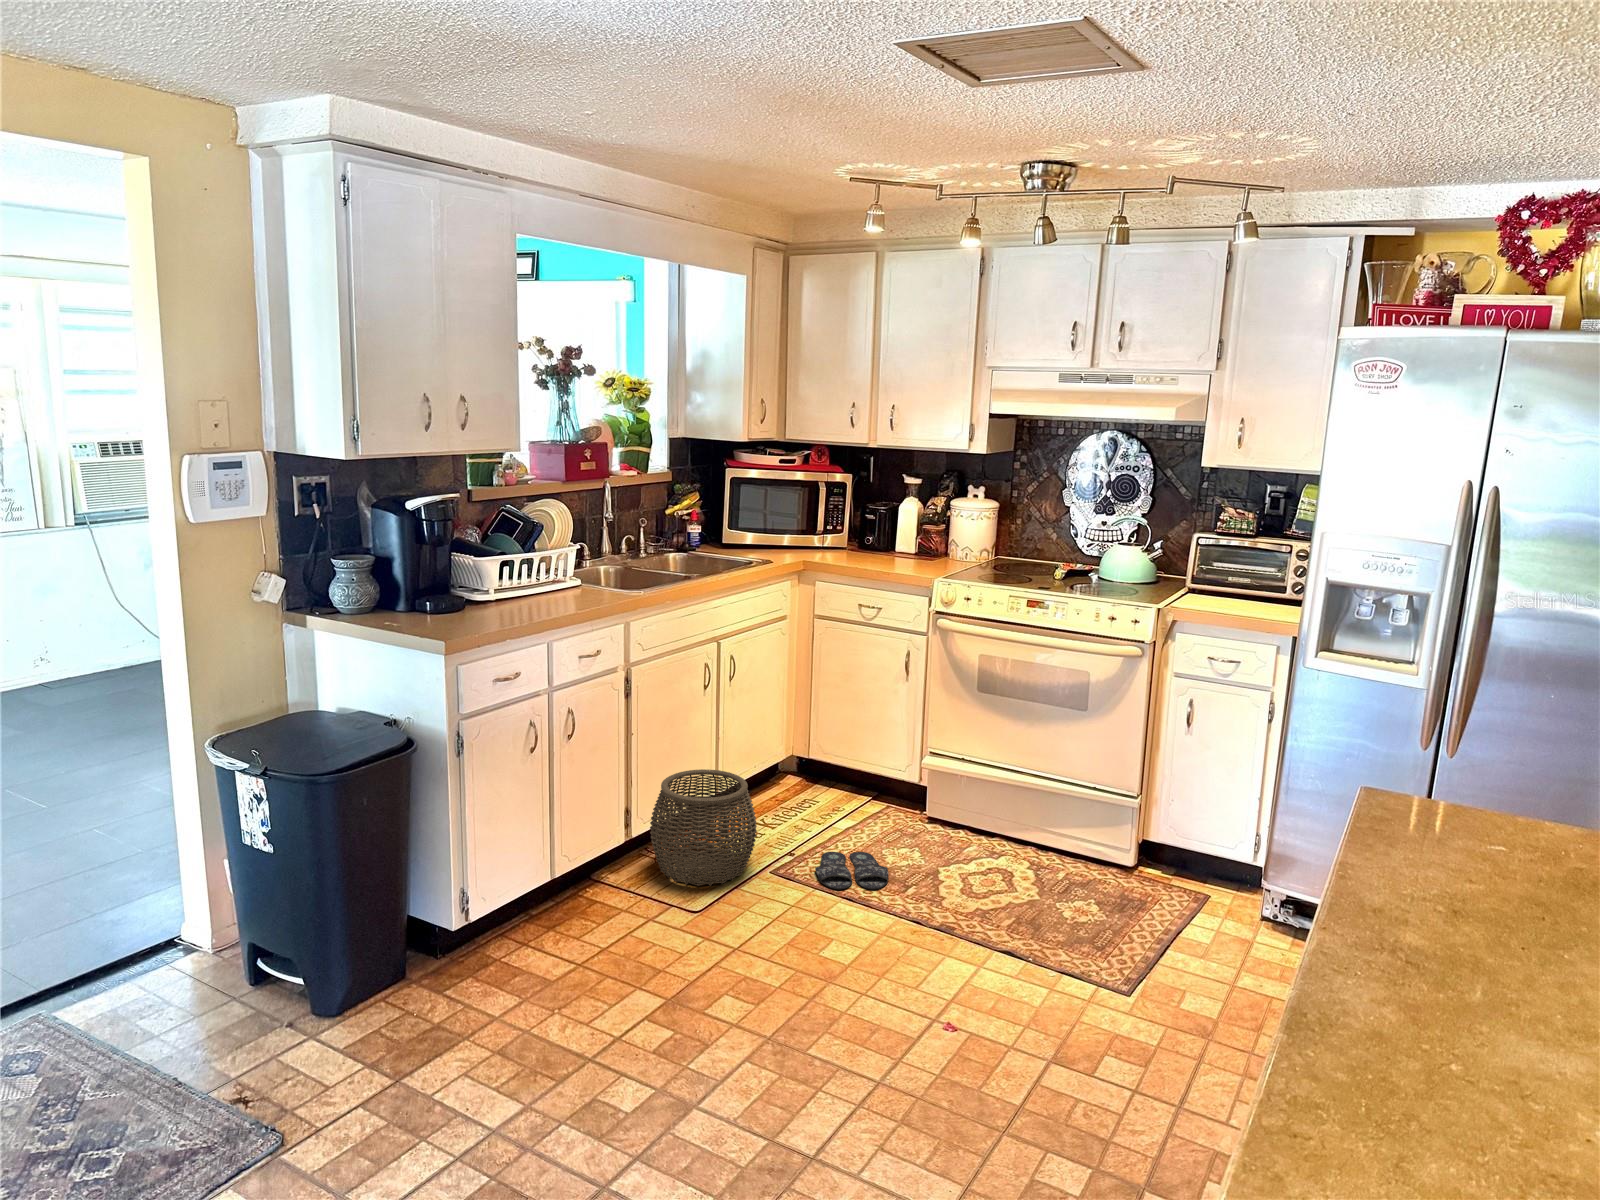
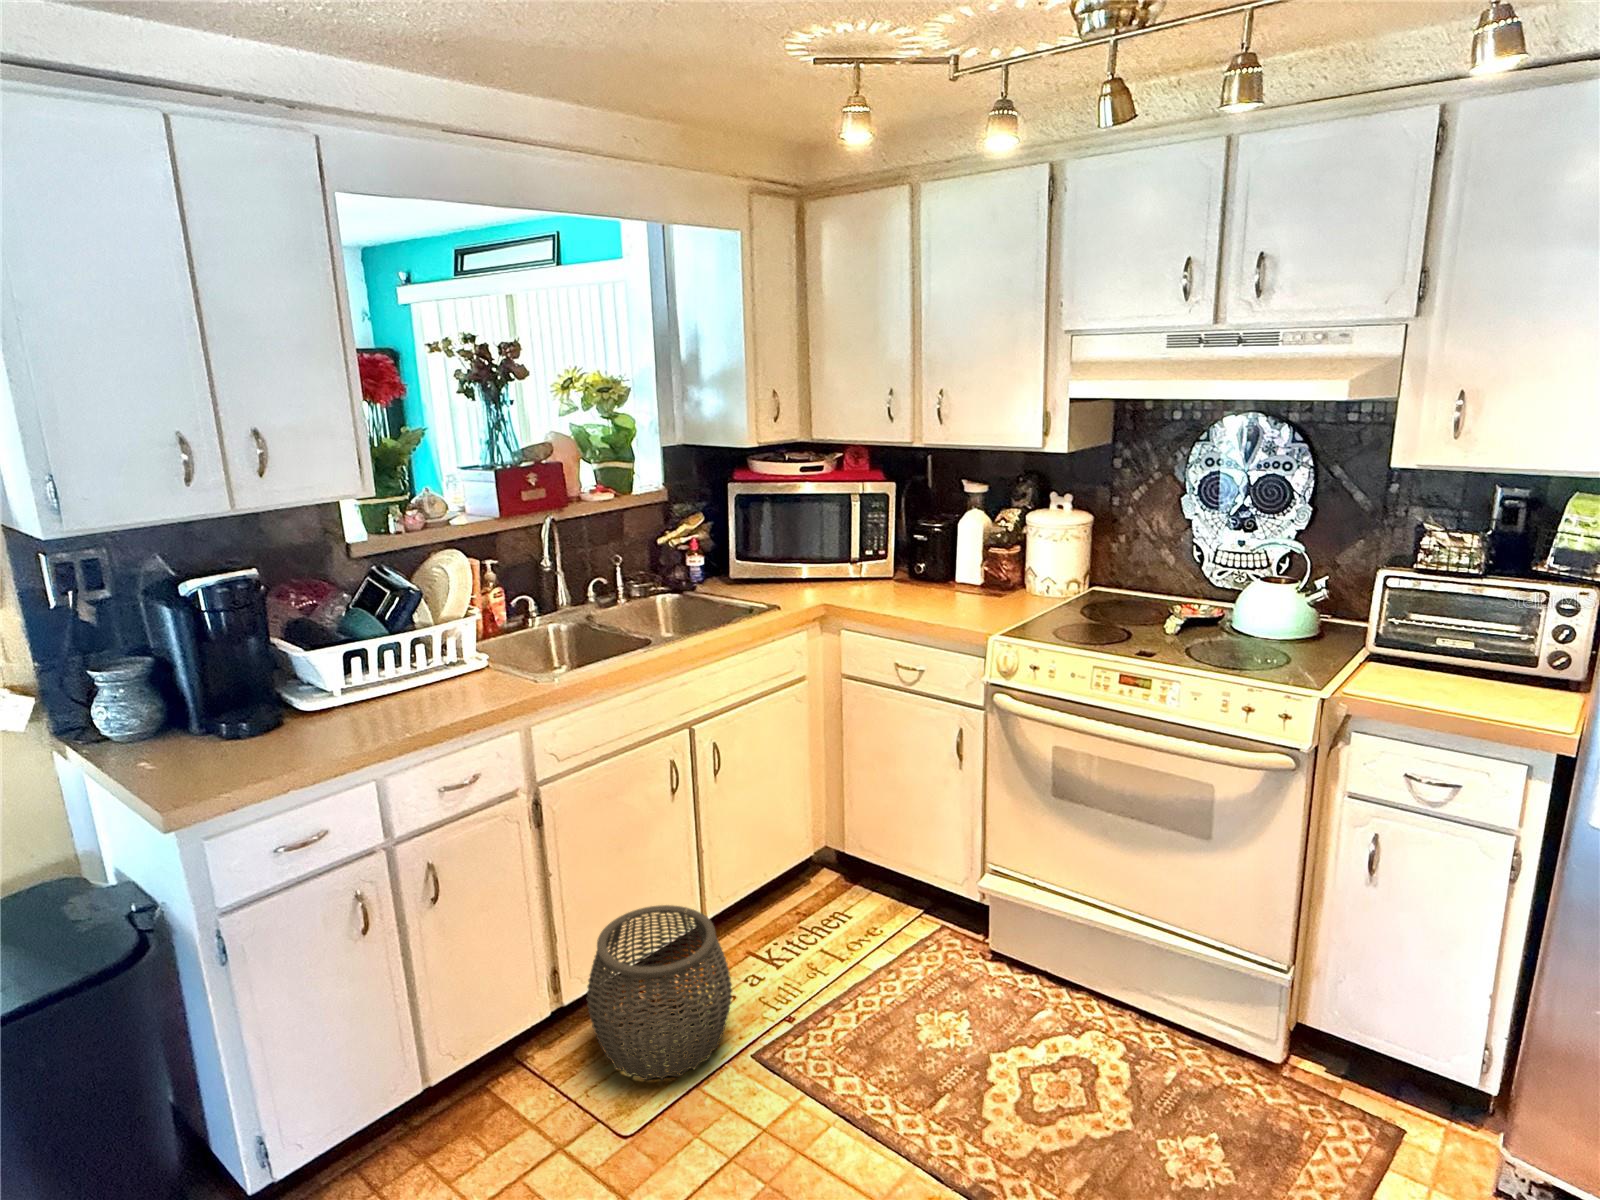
slippers: present [815,852,889,890] -> none [812,1015,915,1098]

